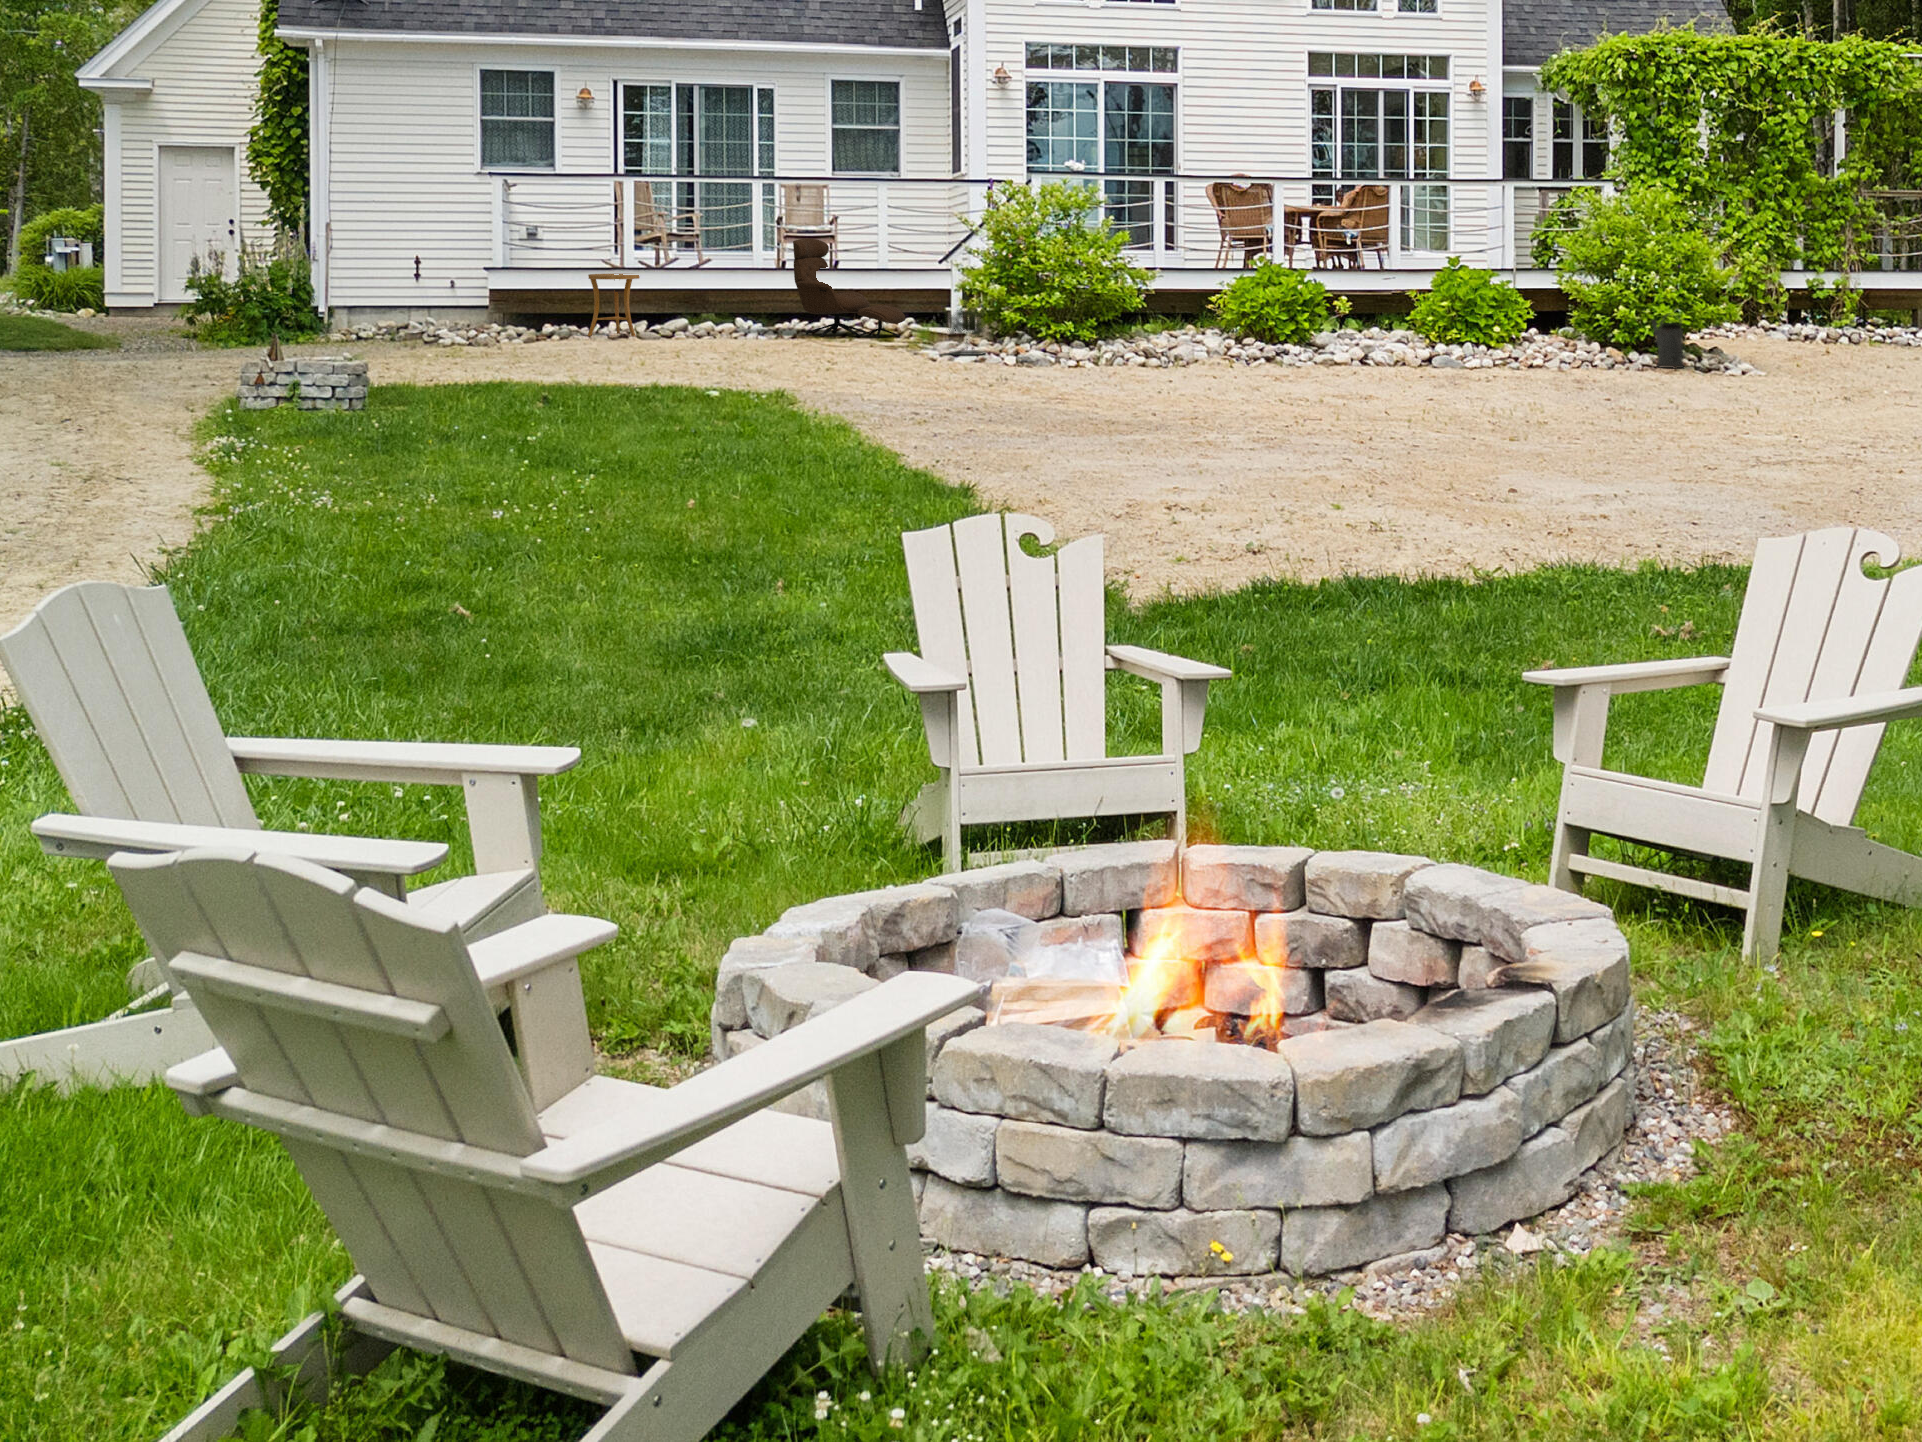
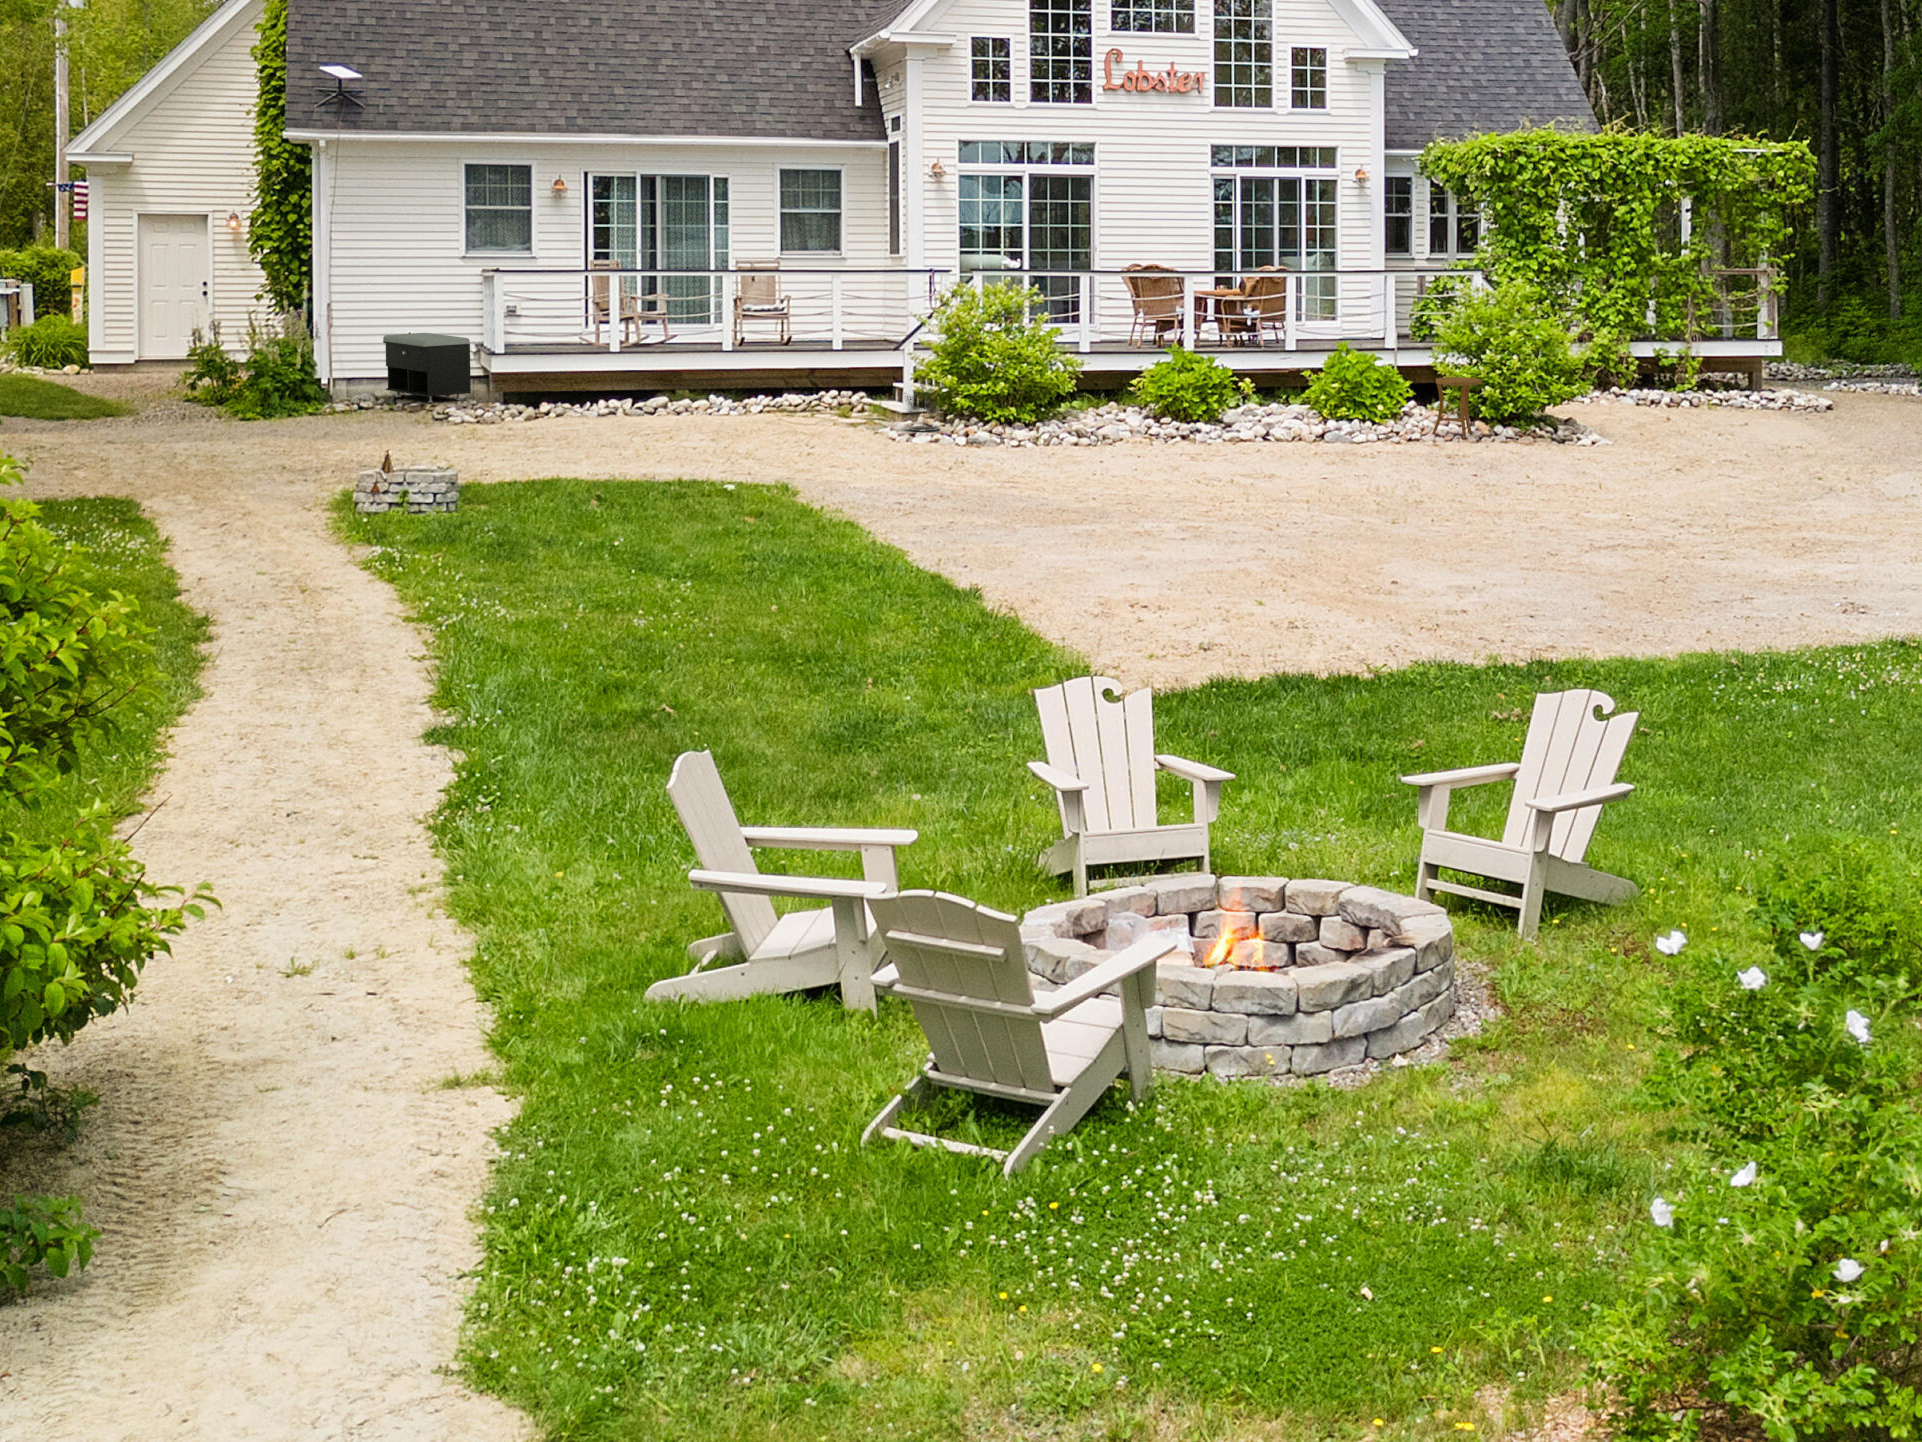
lounge chair: present [793,238,905,338] -> none [758,318,860,408]
storage bench: none [396,258,486,330] -> present [383,333,471,402]
side table: present [588,273,640,336] -> present [1432,377,1481,438]
watering can: present [1651,315,1684,368] -> none [1512,394,1539,441]

